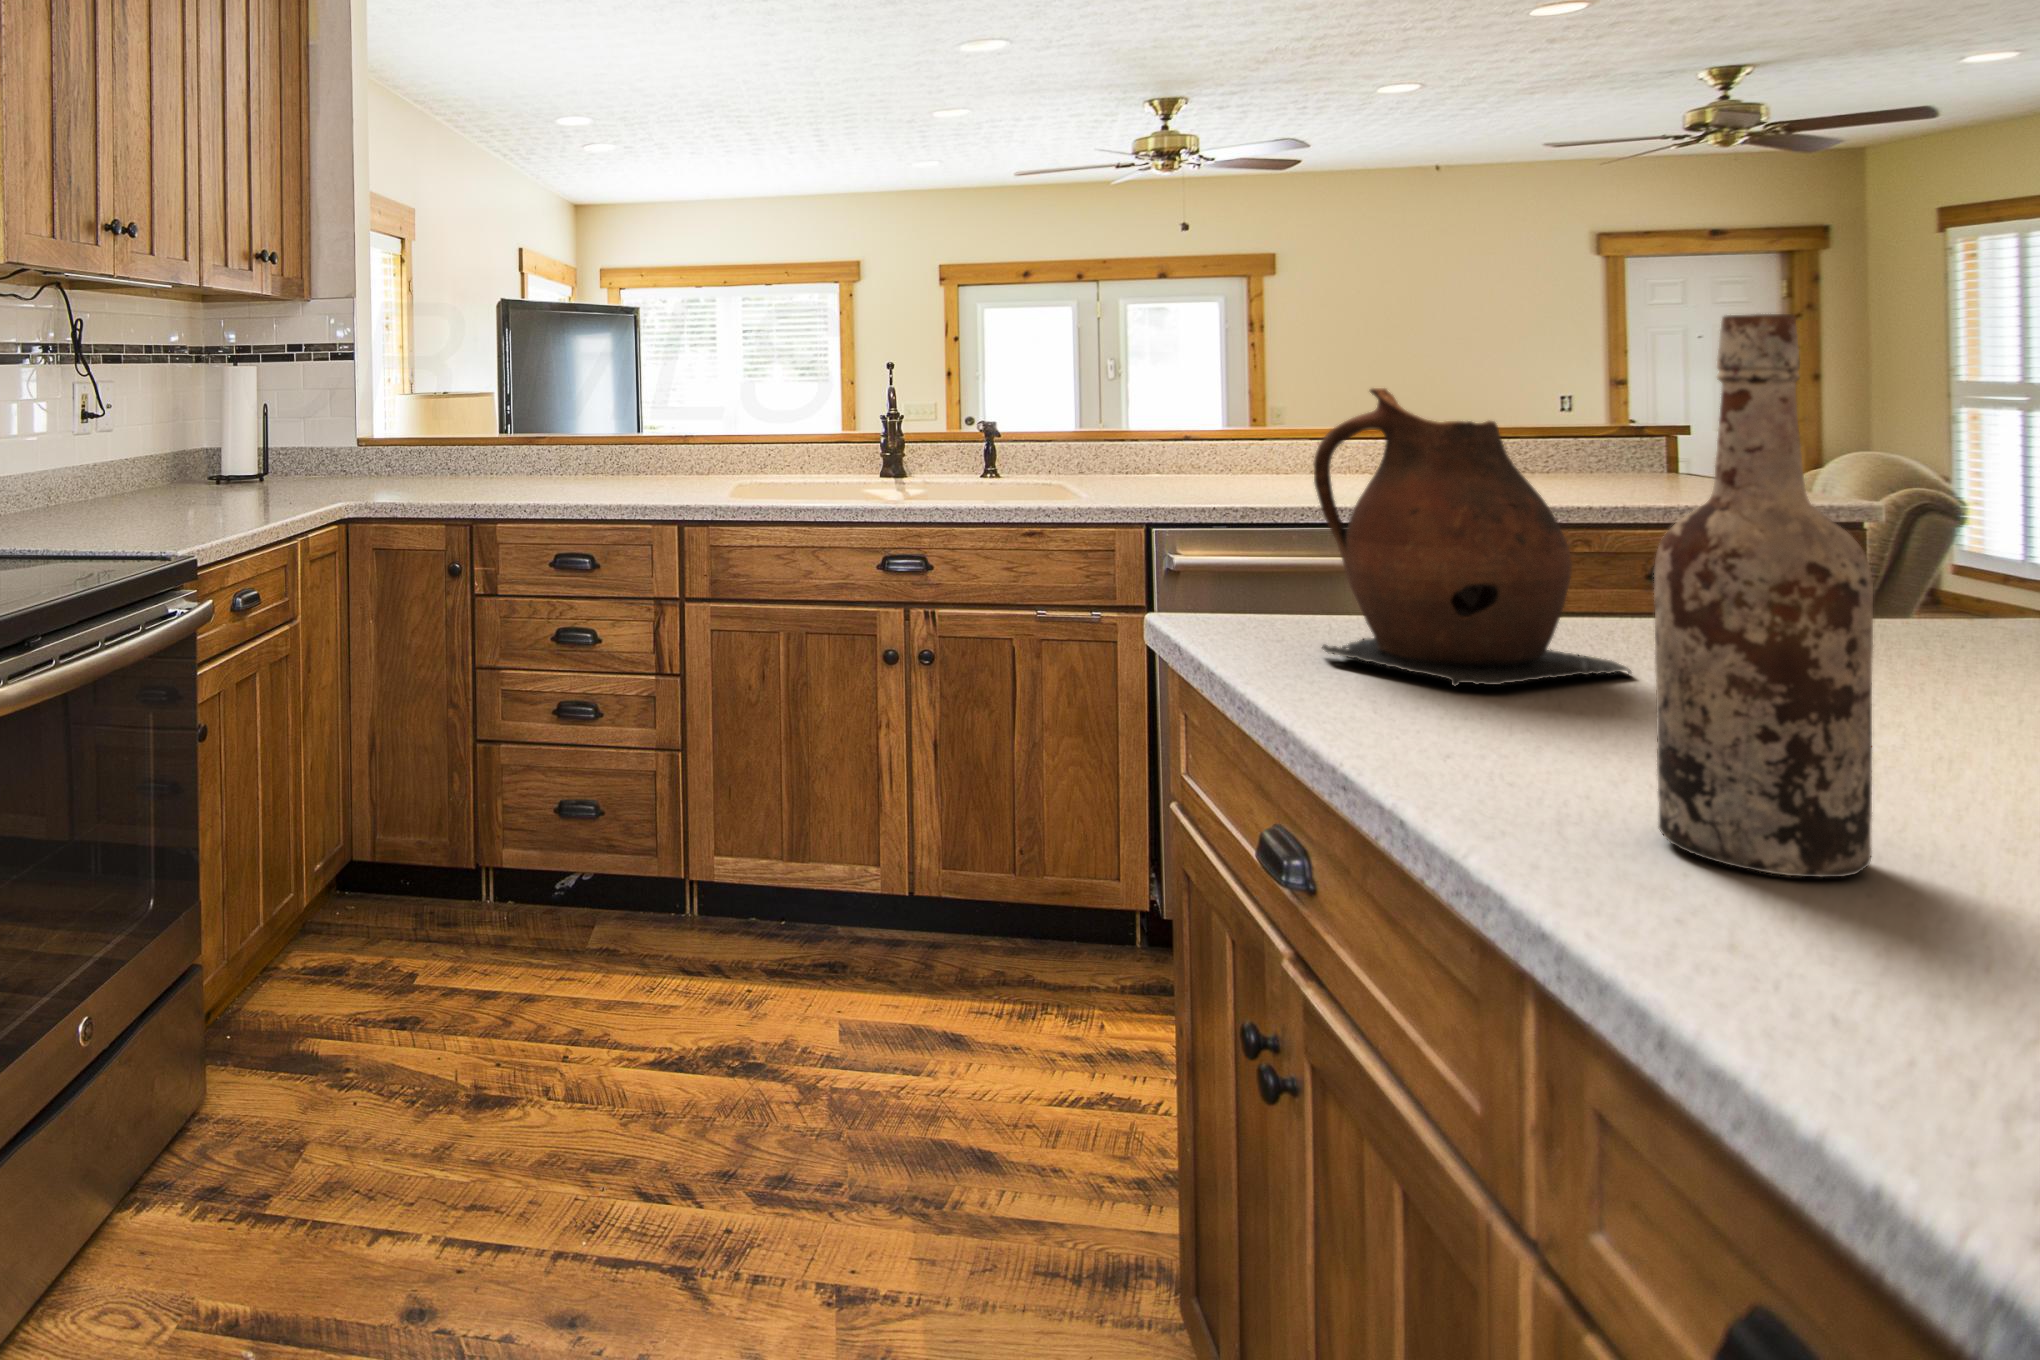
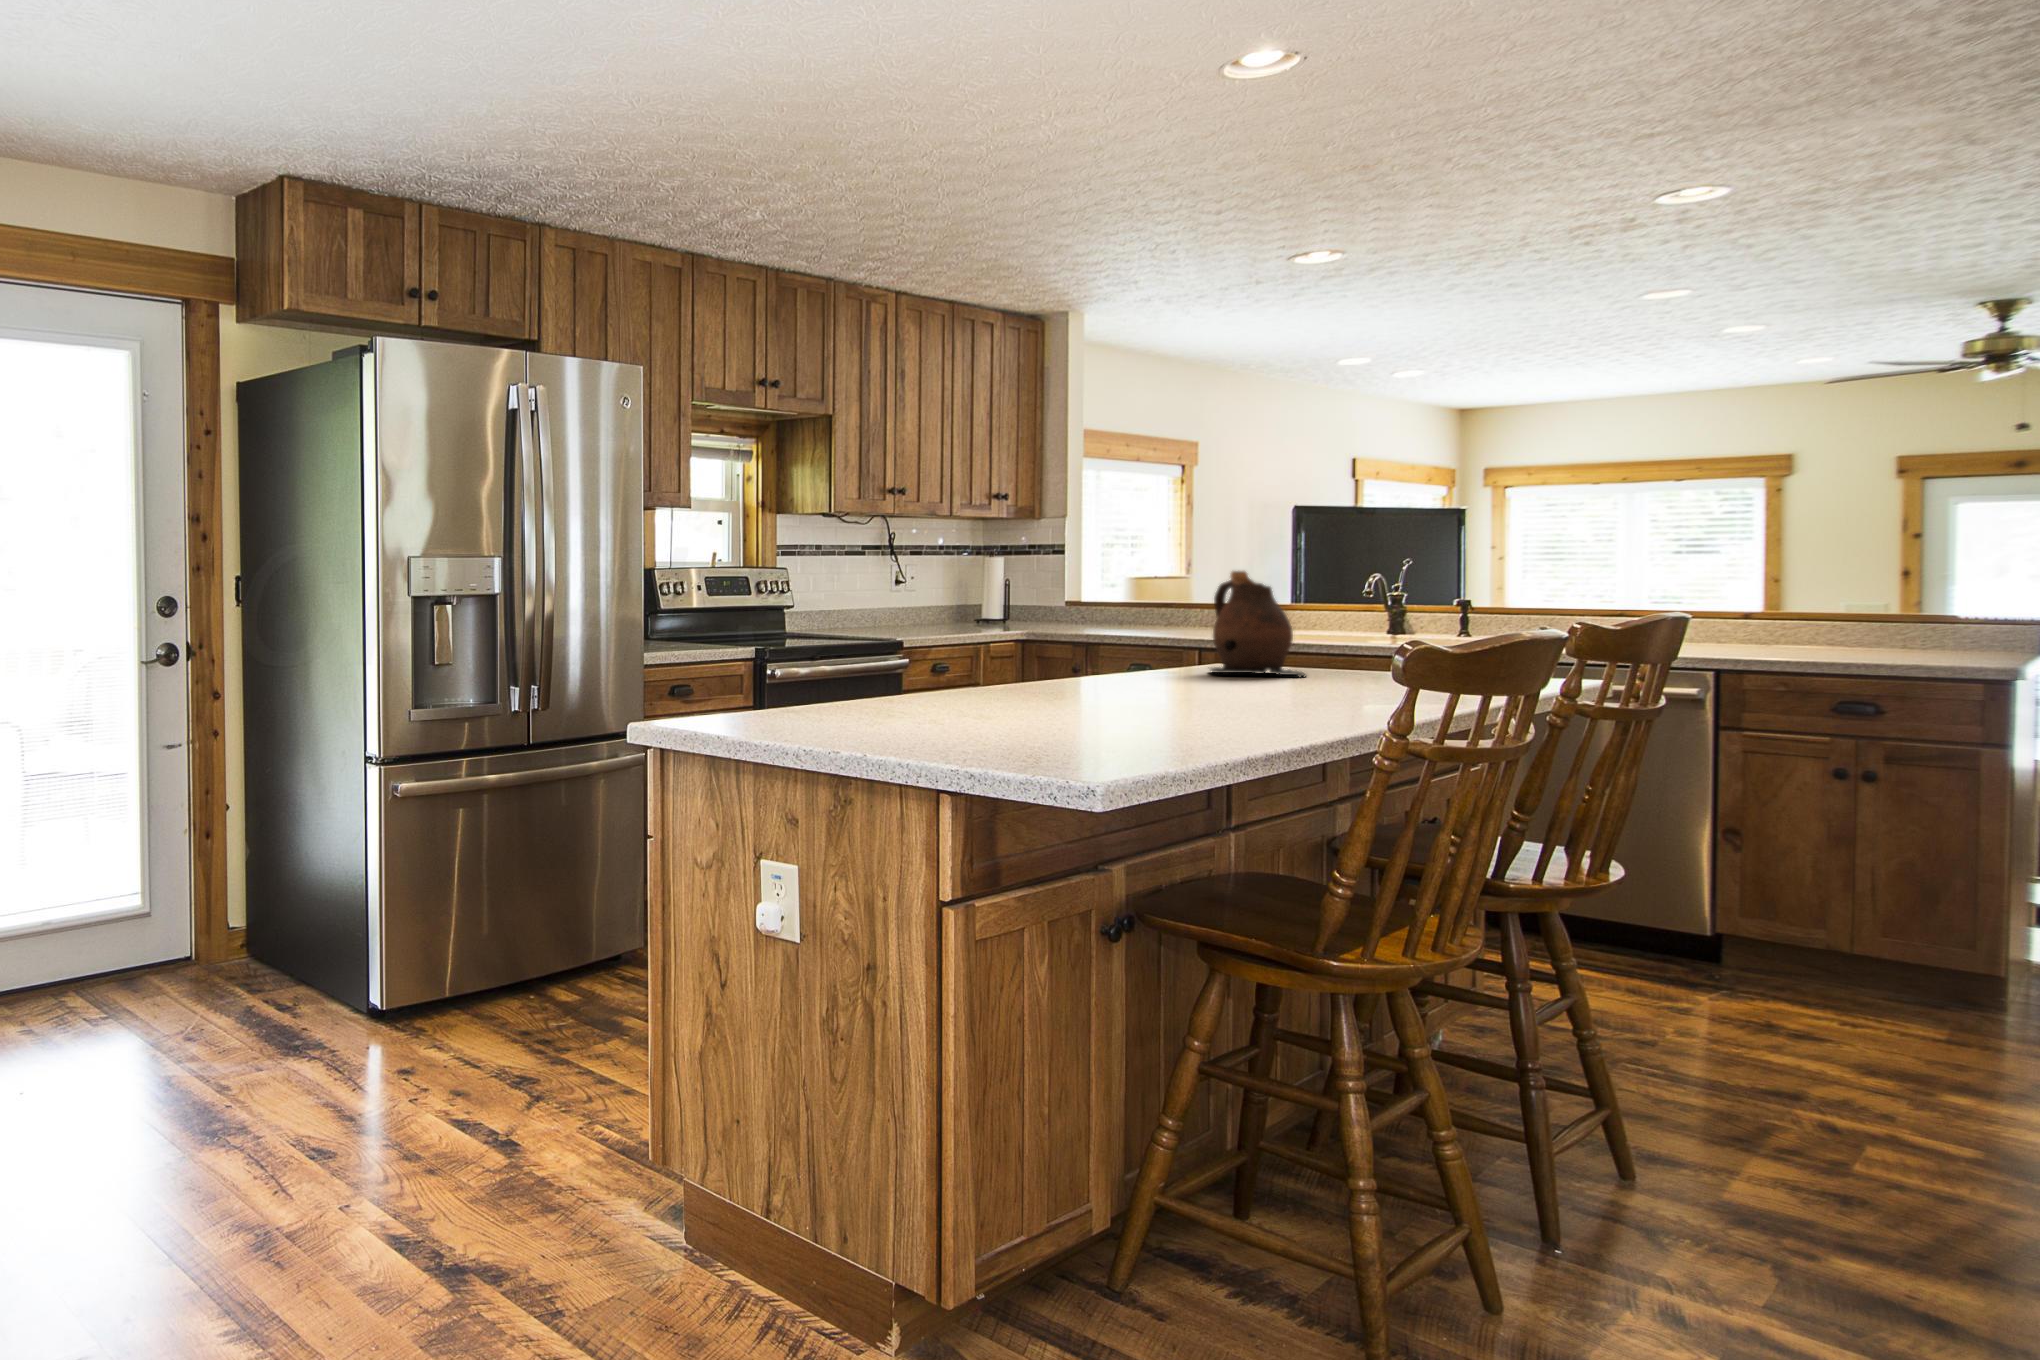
wine bottle: present [1654,314,1873,877] -> none [1103,549,1149,687]

